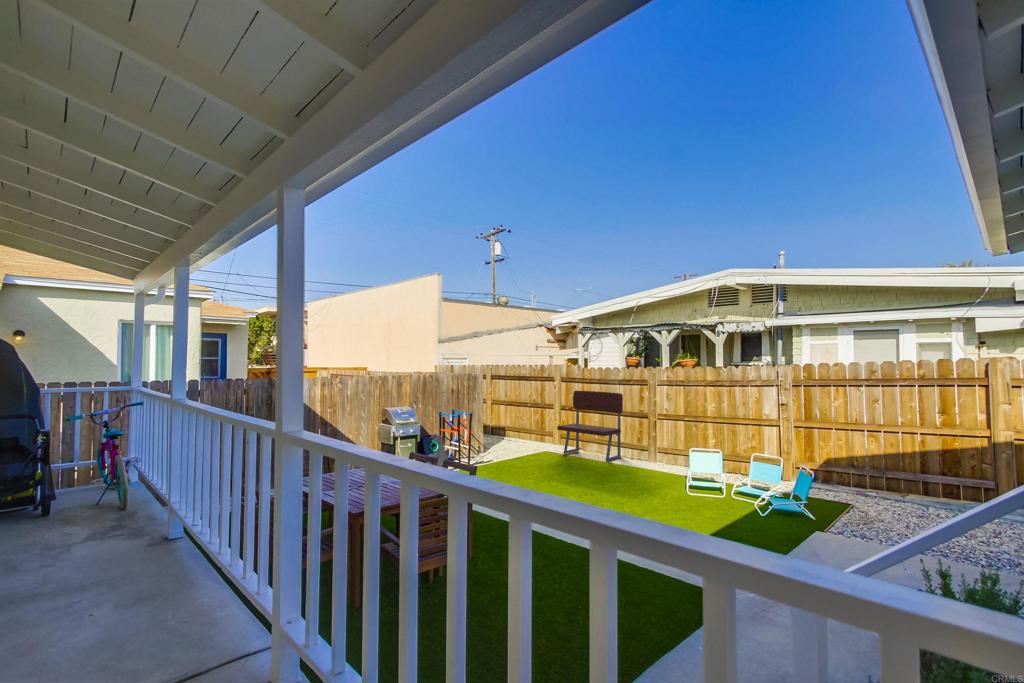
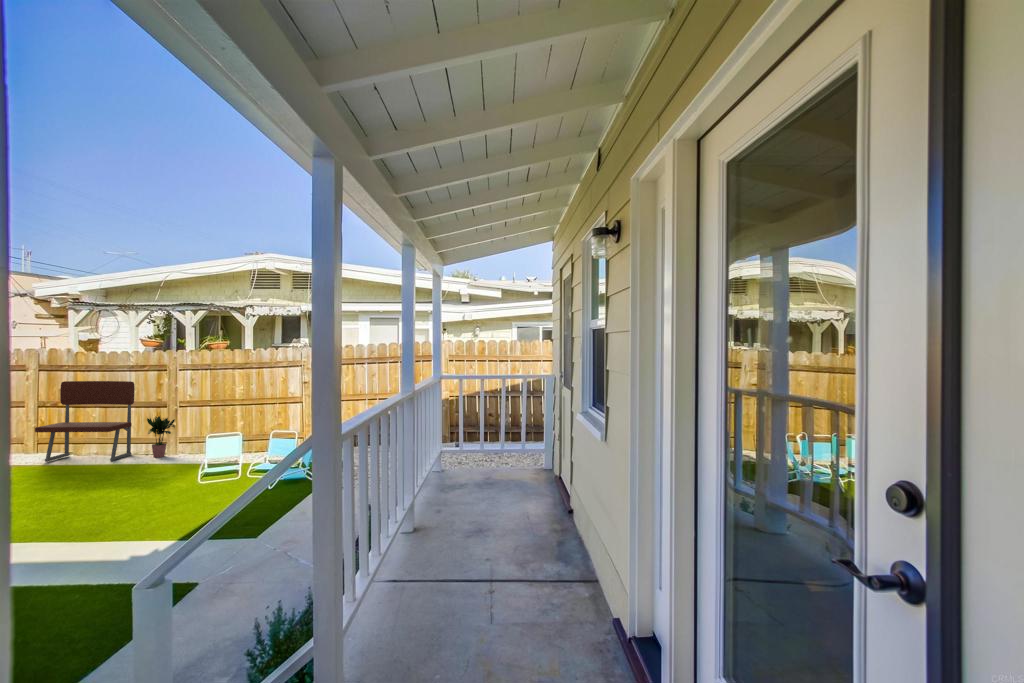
potted plant: none [632,424,656,464] -> present [147,416,175,457]

